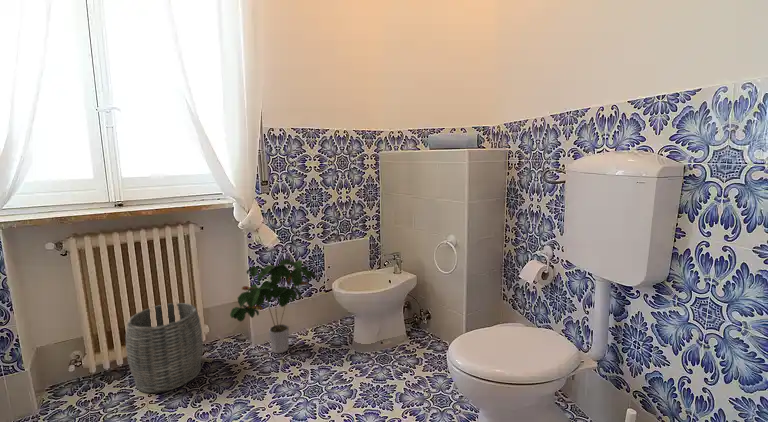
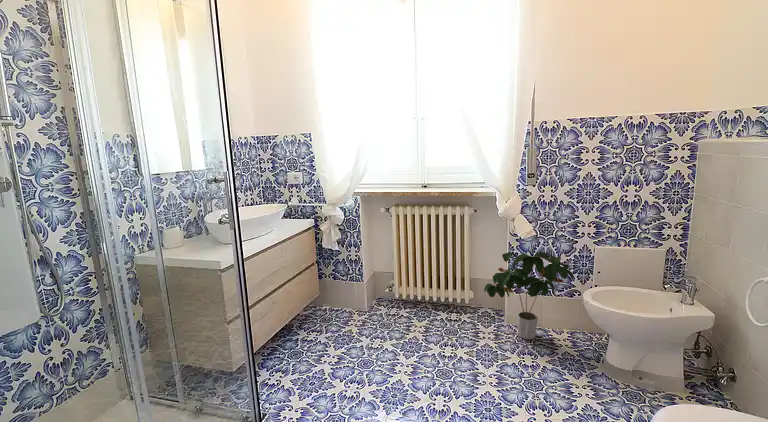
woven basket: present [126,303,203,393] -> none [413,265,463,330]

